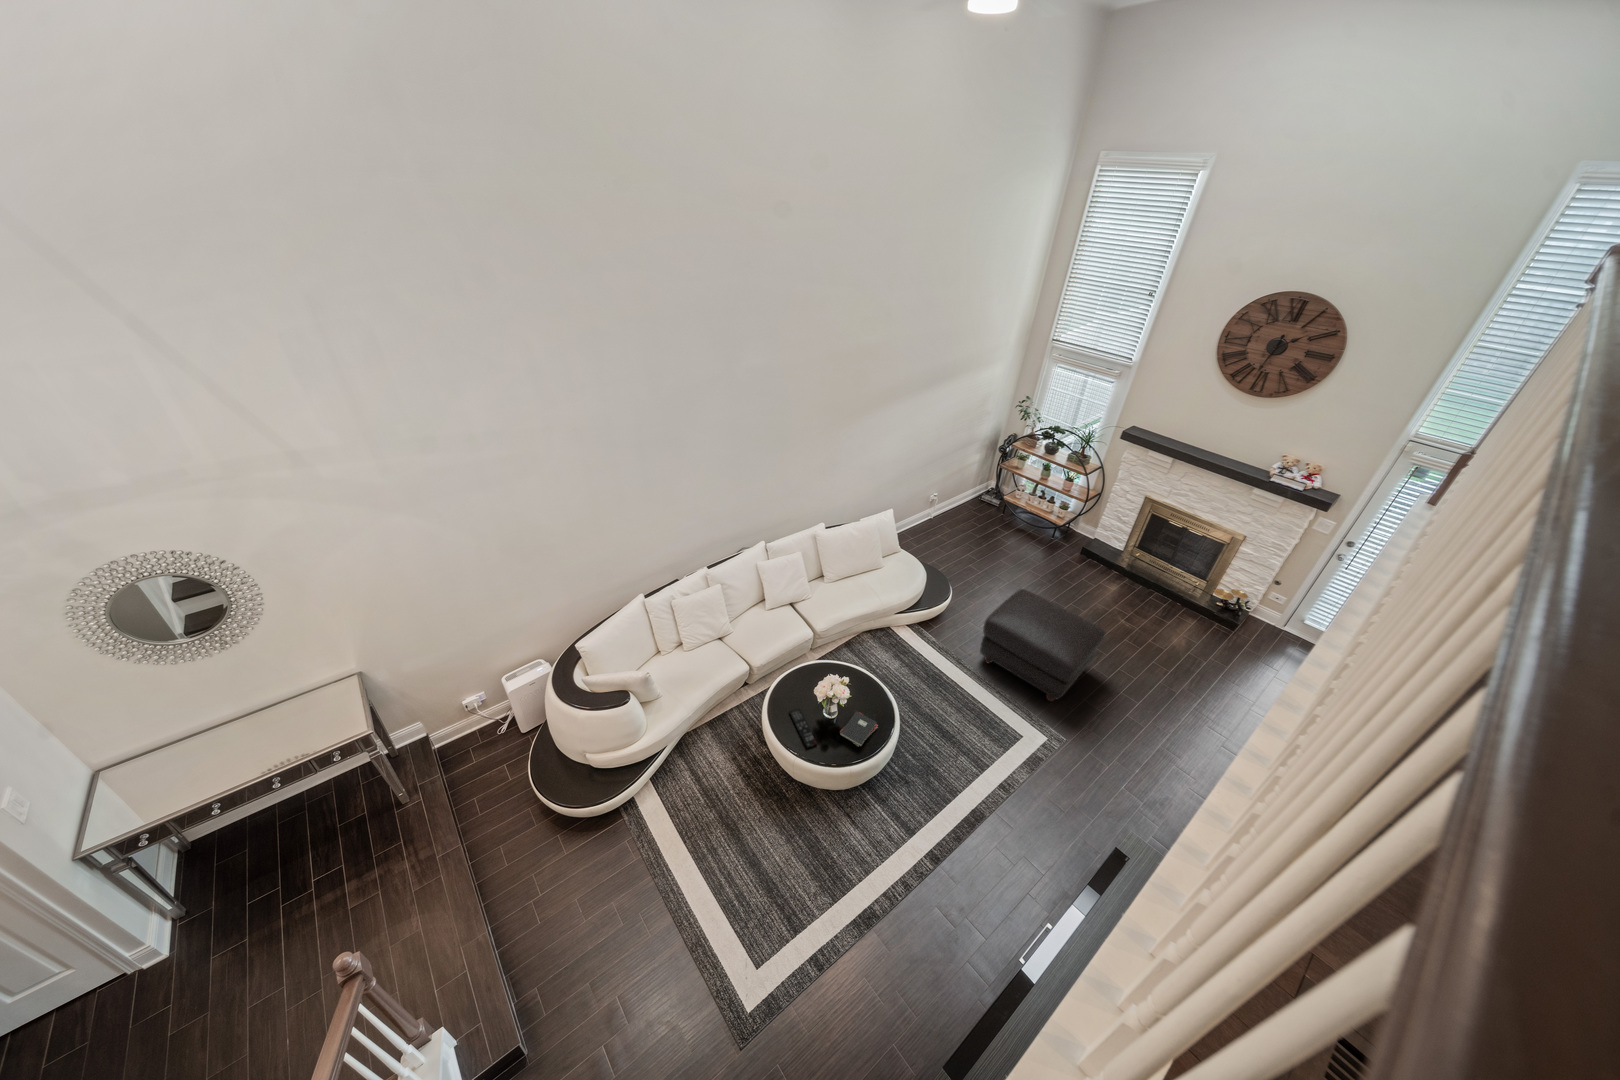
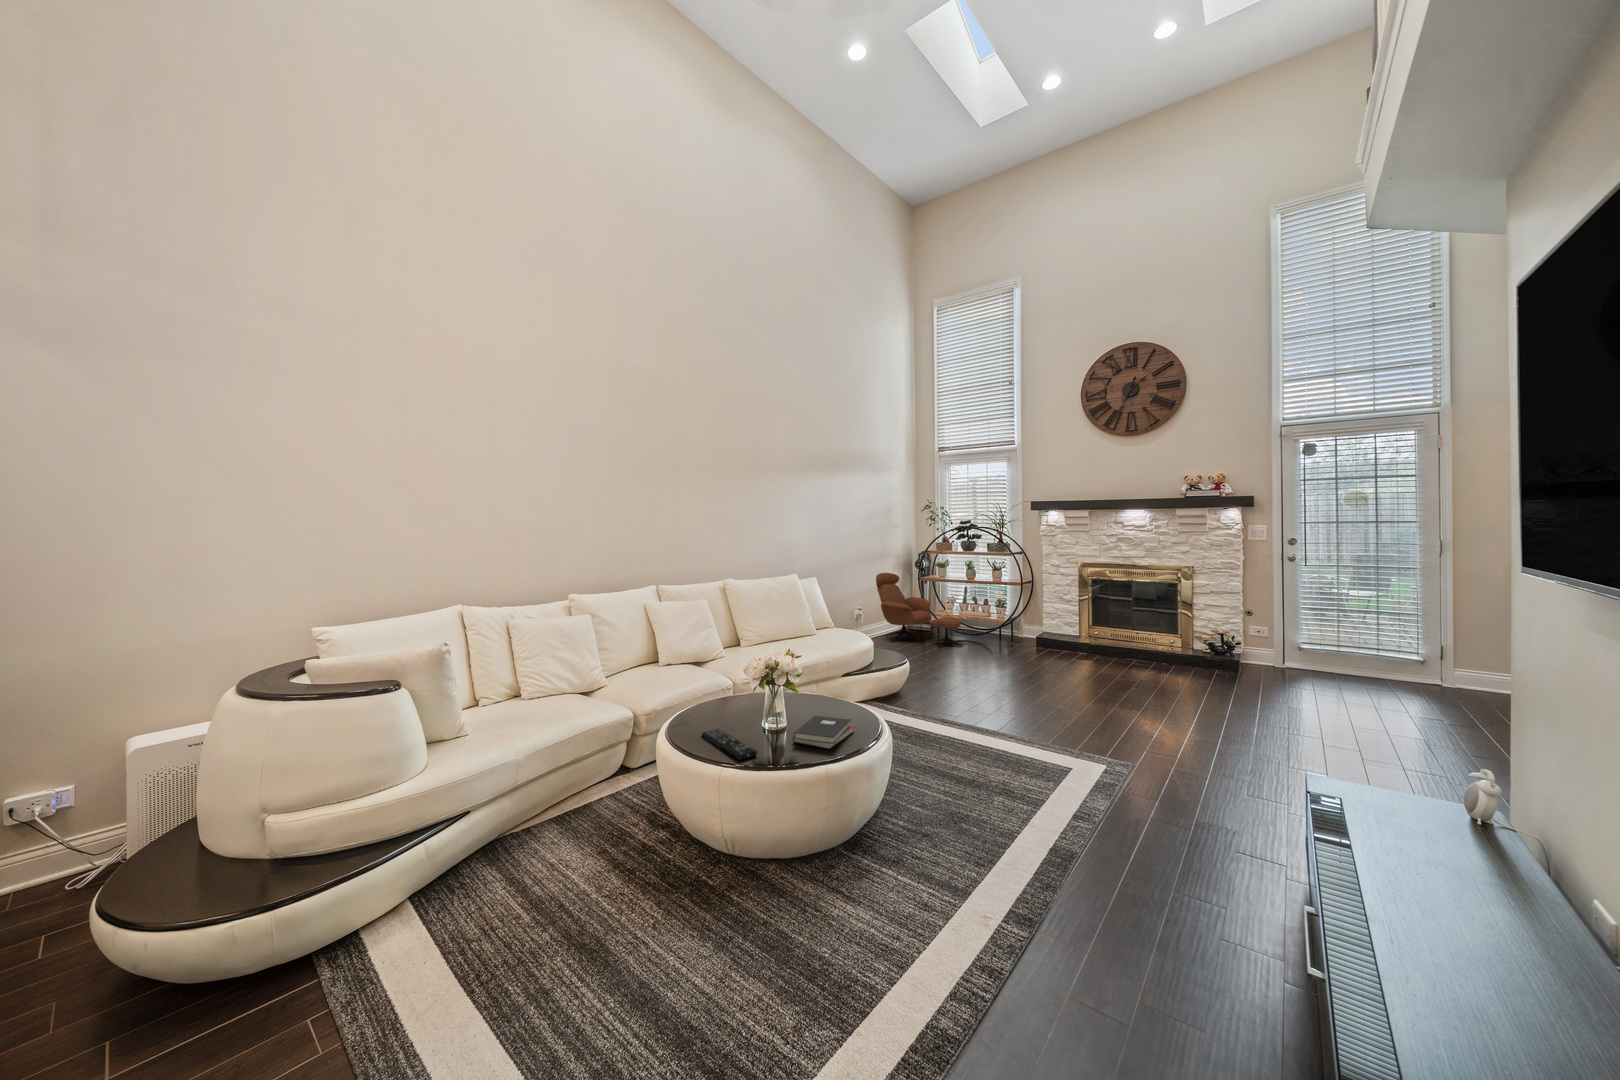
lounge chair: none [960,457,1025,542] -> present [876,573,963,647]
ottoman: present [980,589,1105,701] -> none [960,625,1109,737]

